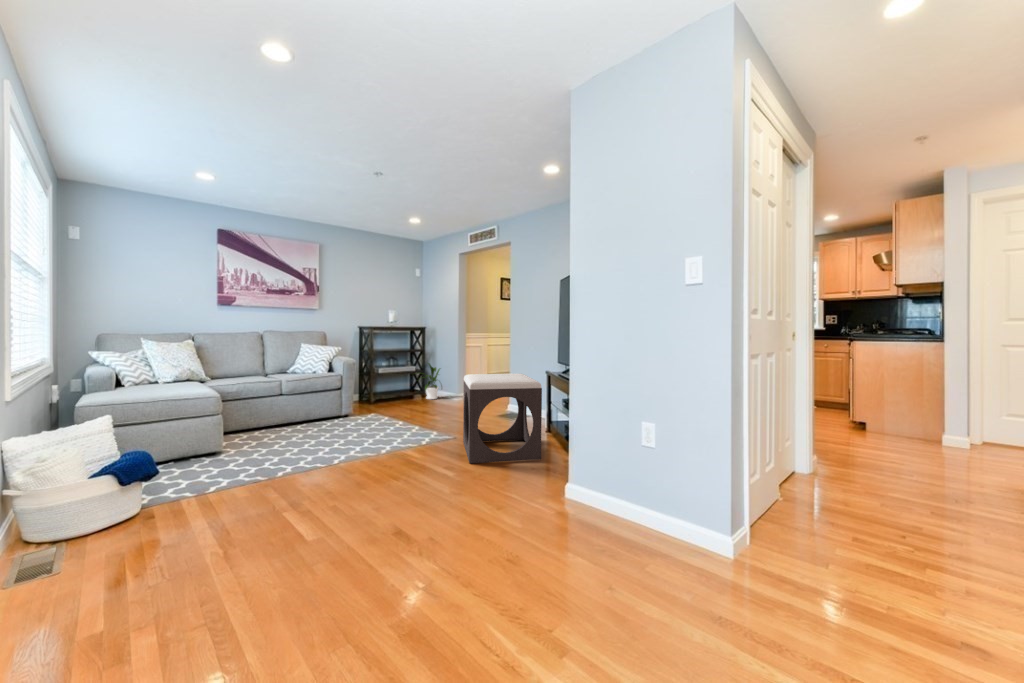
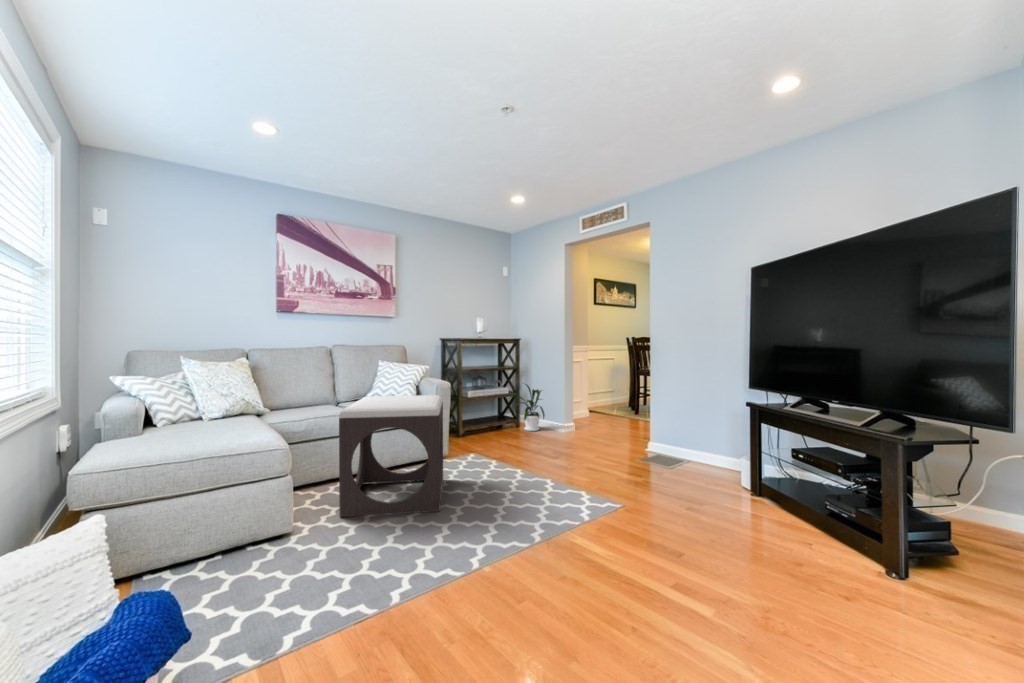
footstool: present [463,374,542,463] -> present [339,395,443,517]

